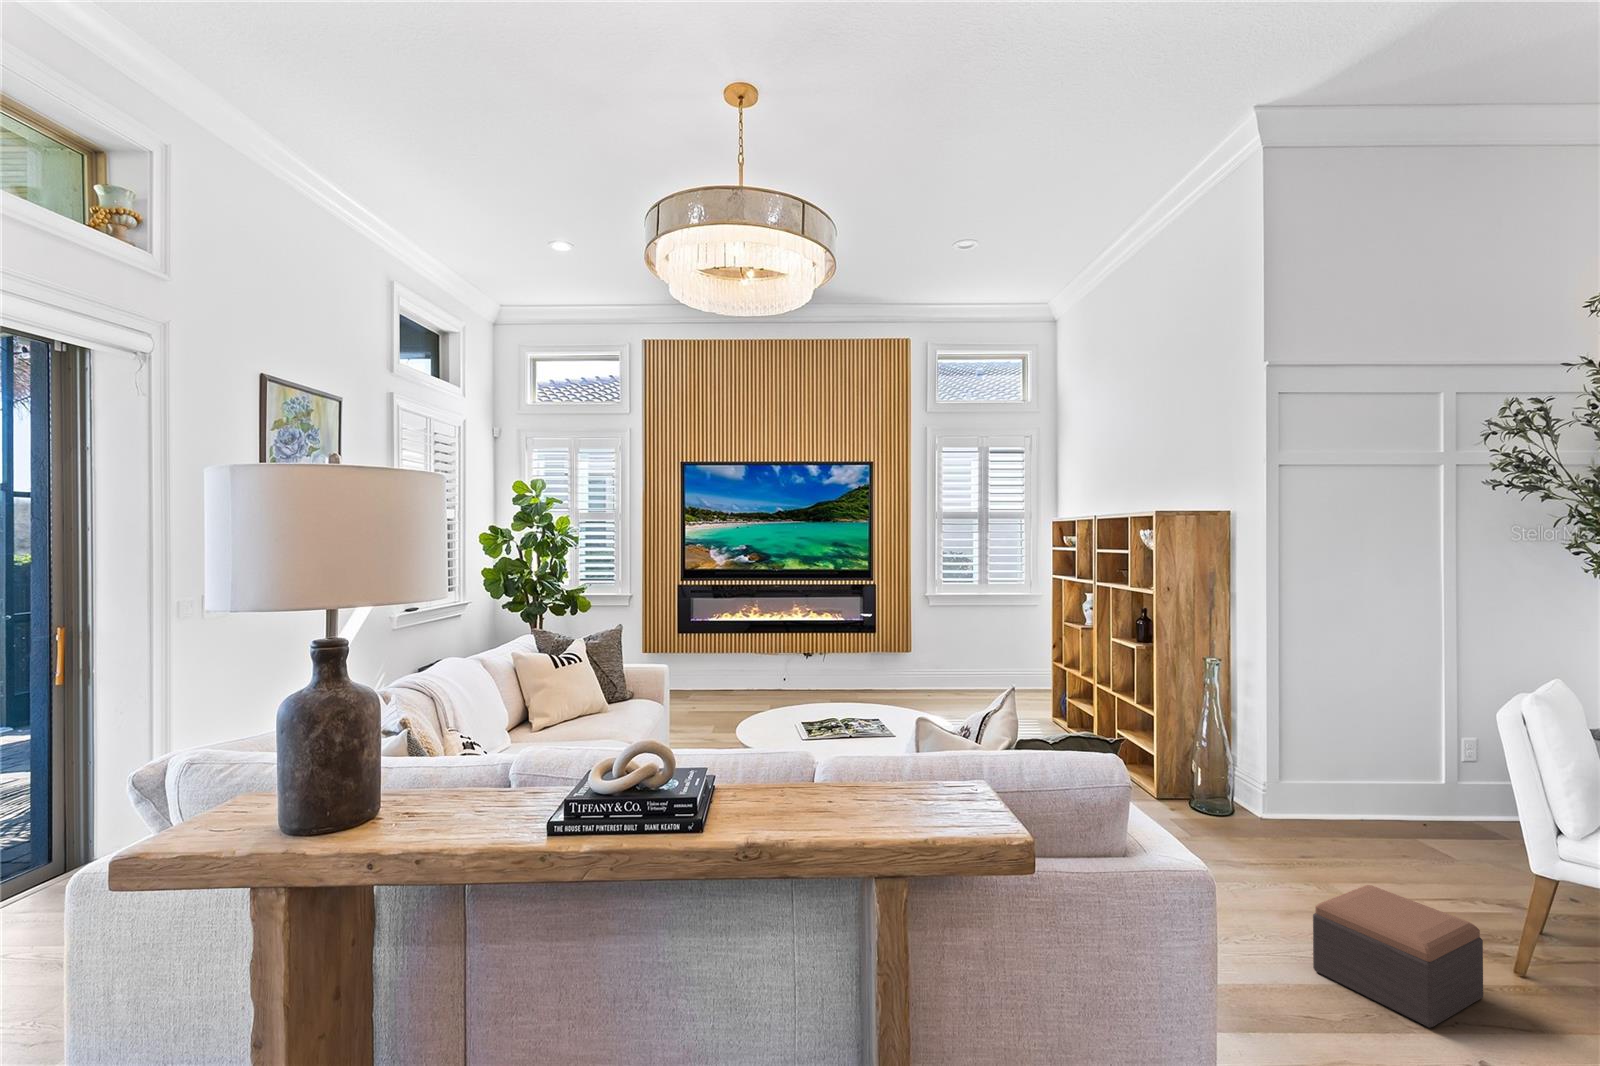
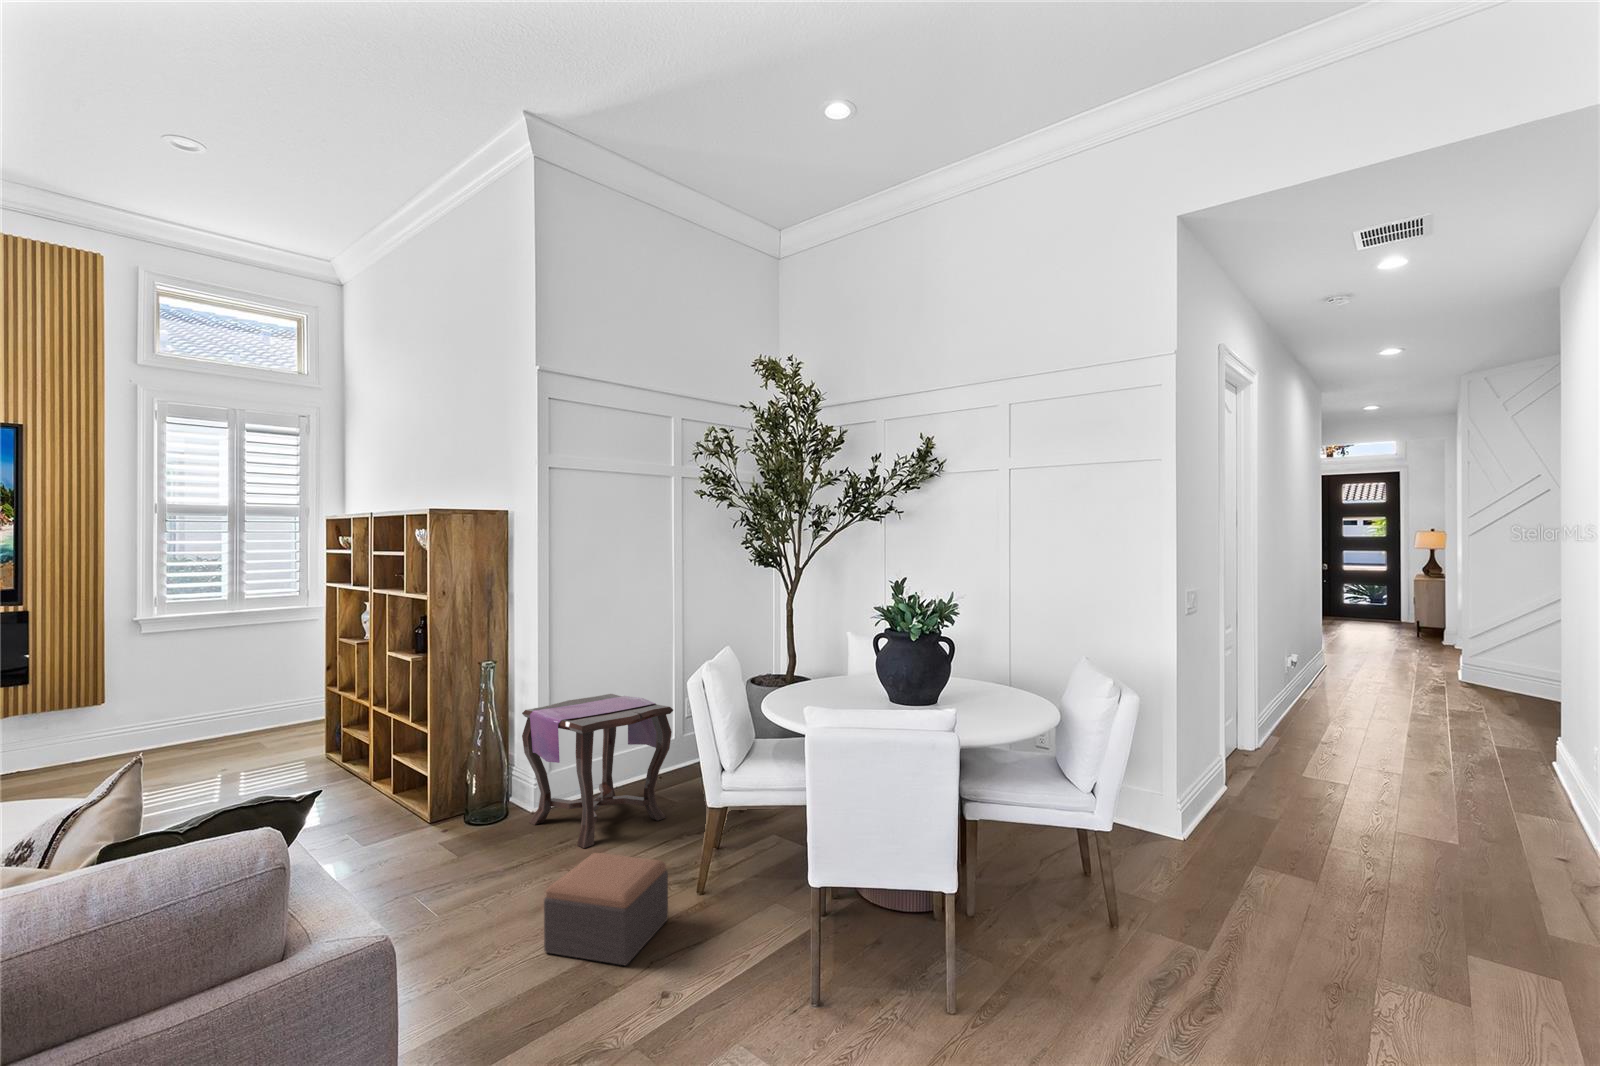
side table: none [1254,711,1462,875] -> present [522,694,673,848]

